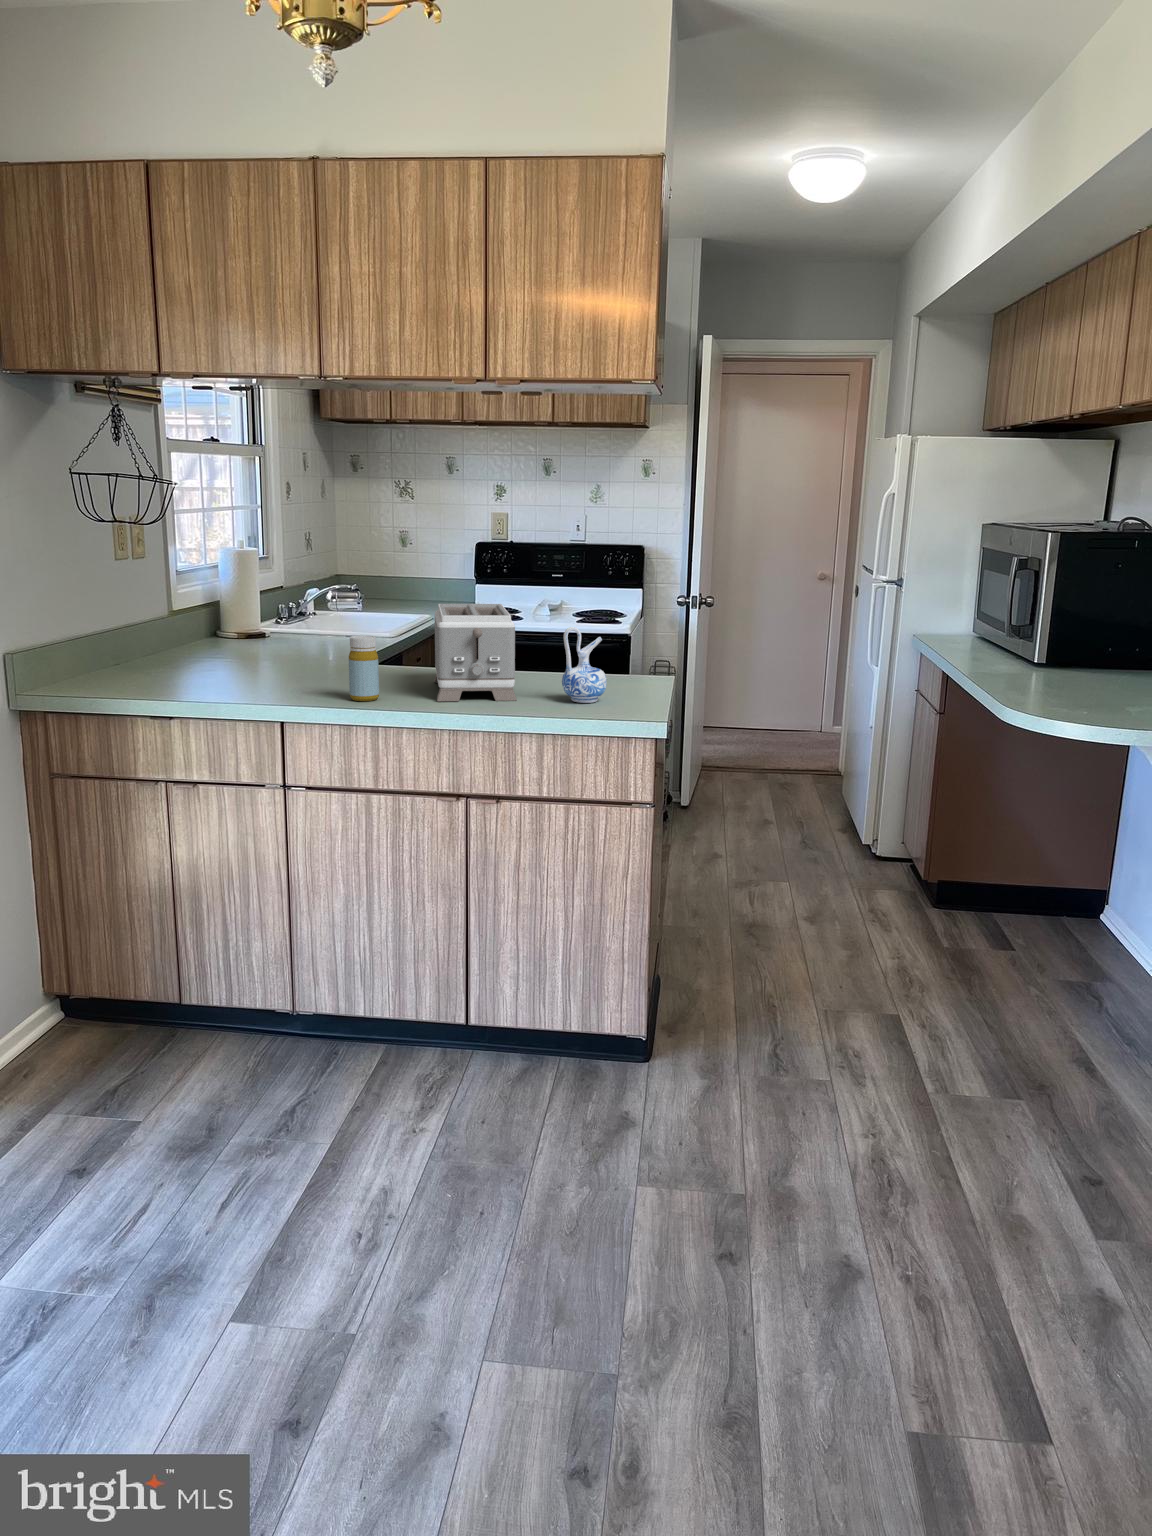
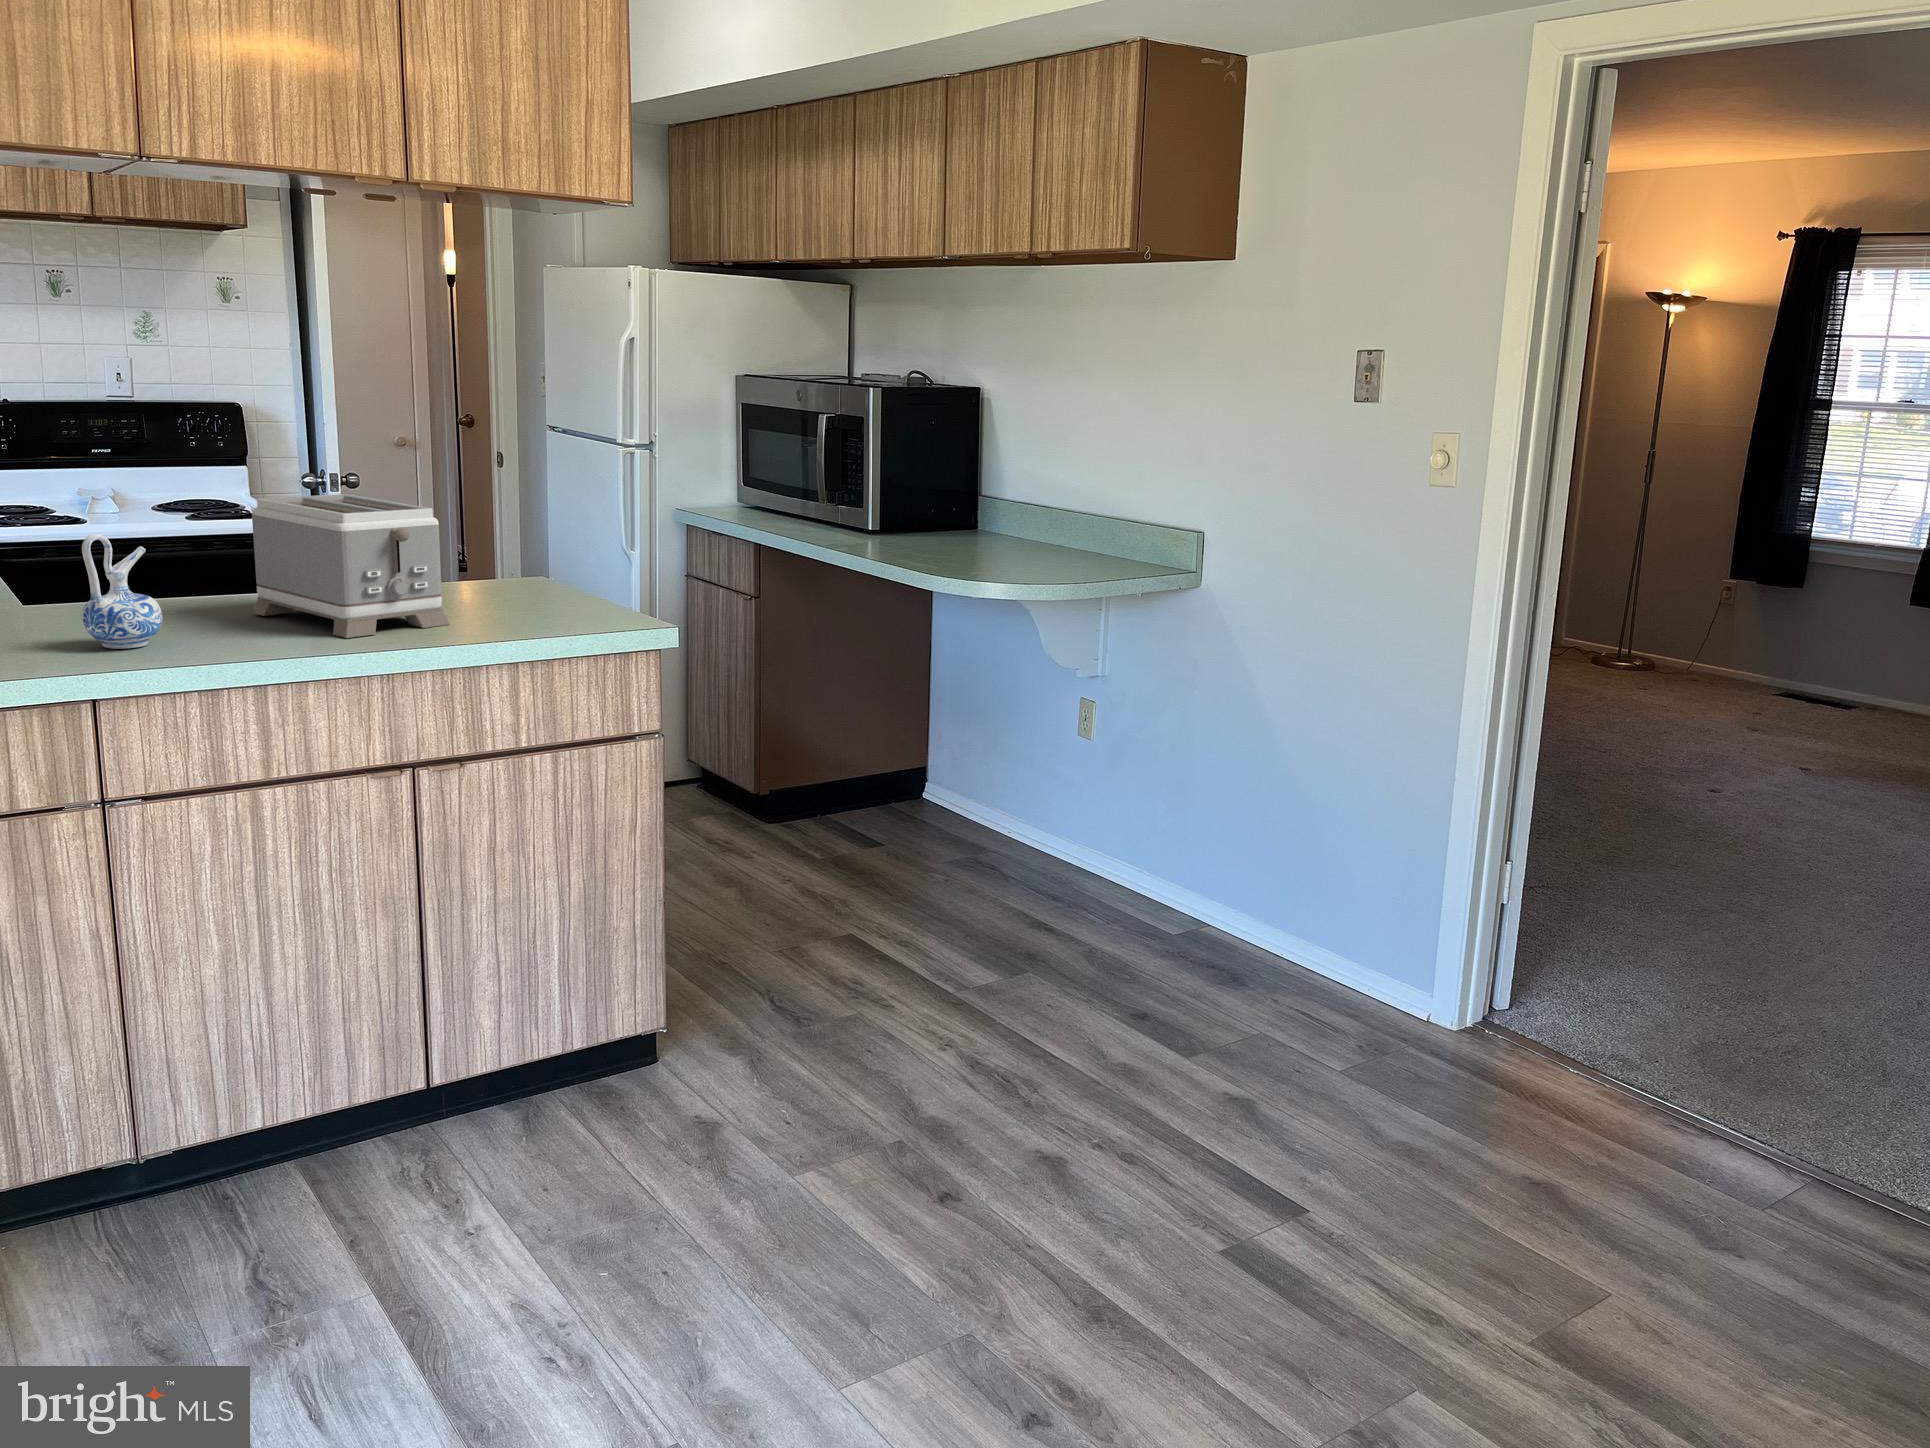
ceramic pitcher: present [562,627,607,703] -> present [82,534,162,649]
bottle: present [349,636,379,701] -> none [196,552,249,652]

